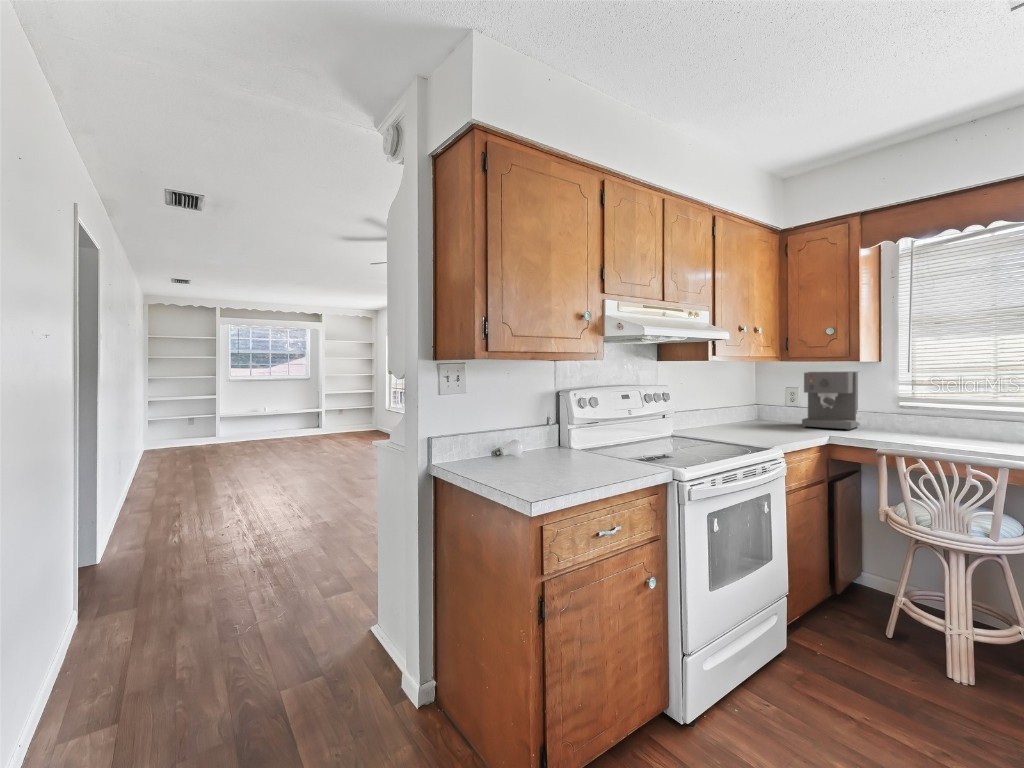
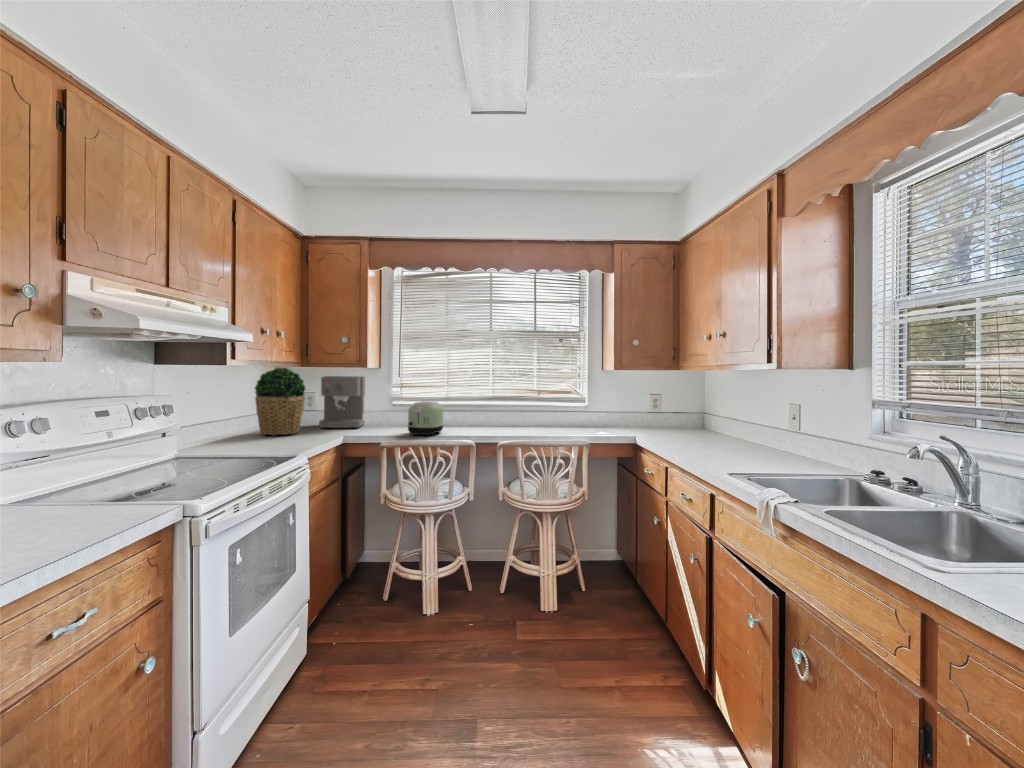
potted plant: none [735,364,786,430] -> present [255,368,305,435]
toaster: none [918,401,983,445] -> present [408,401,443,436]

